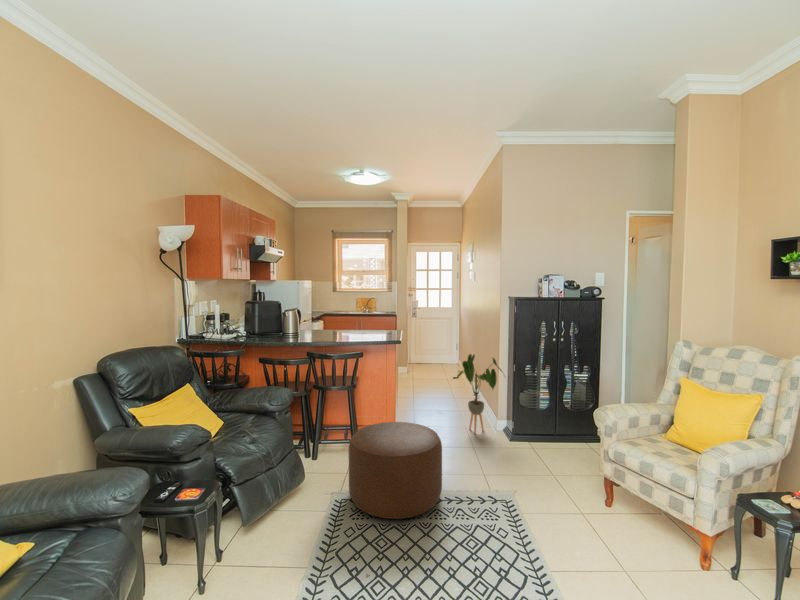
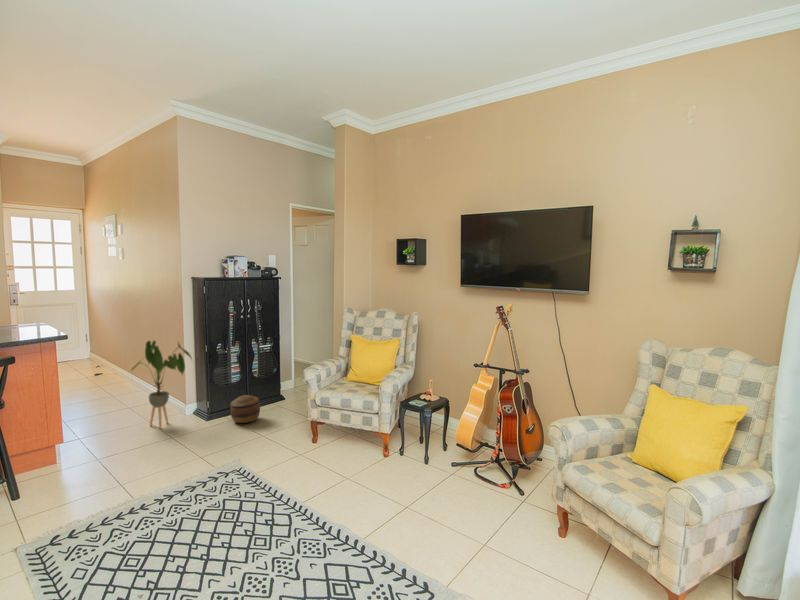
ottoman: present [348,422,442,519] -> none [33,426,173,549]
basket: none [534,423,566,454] -> present [230,395,260,423]

